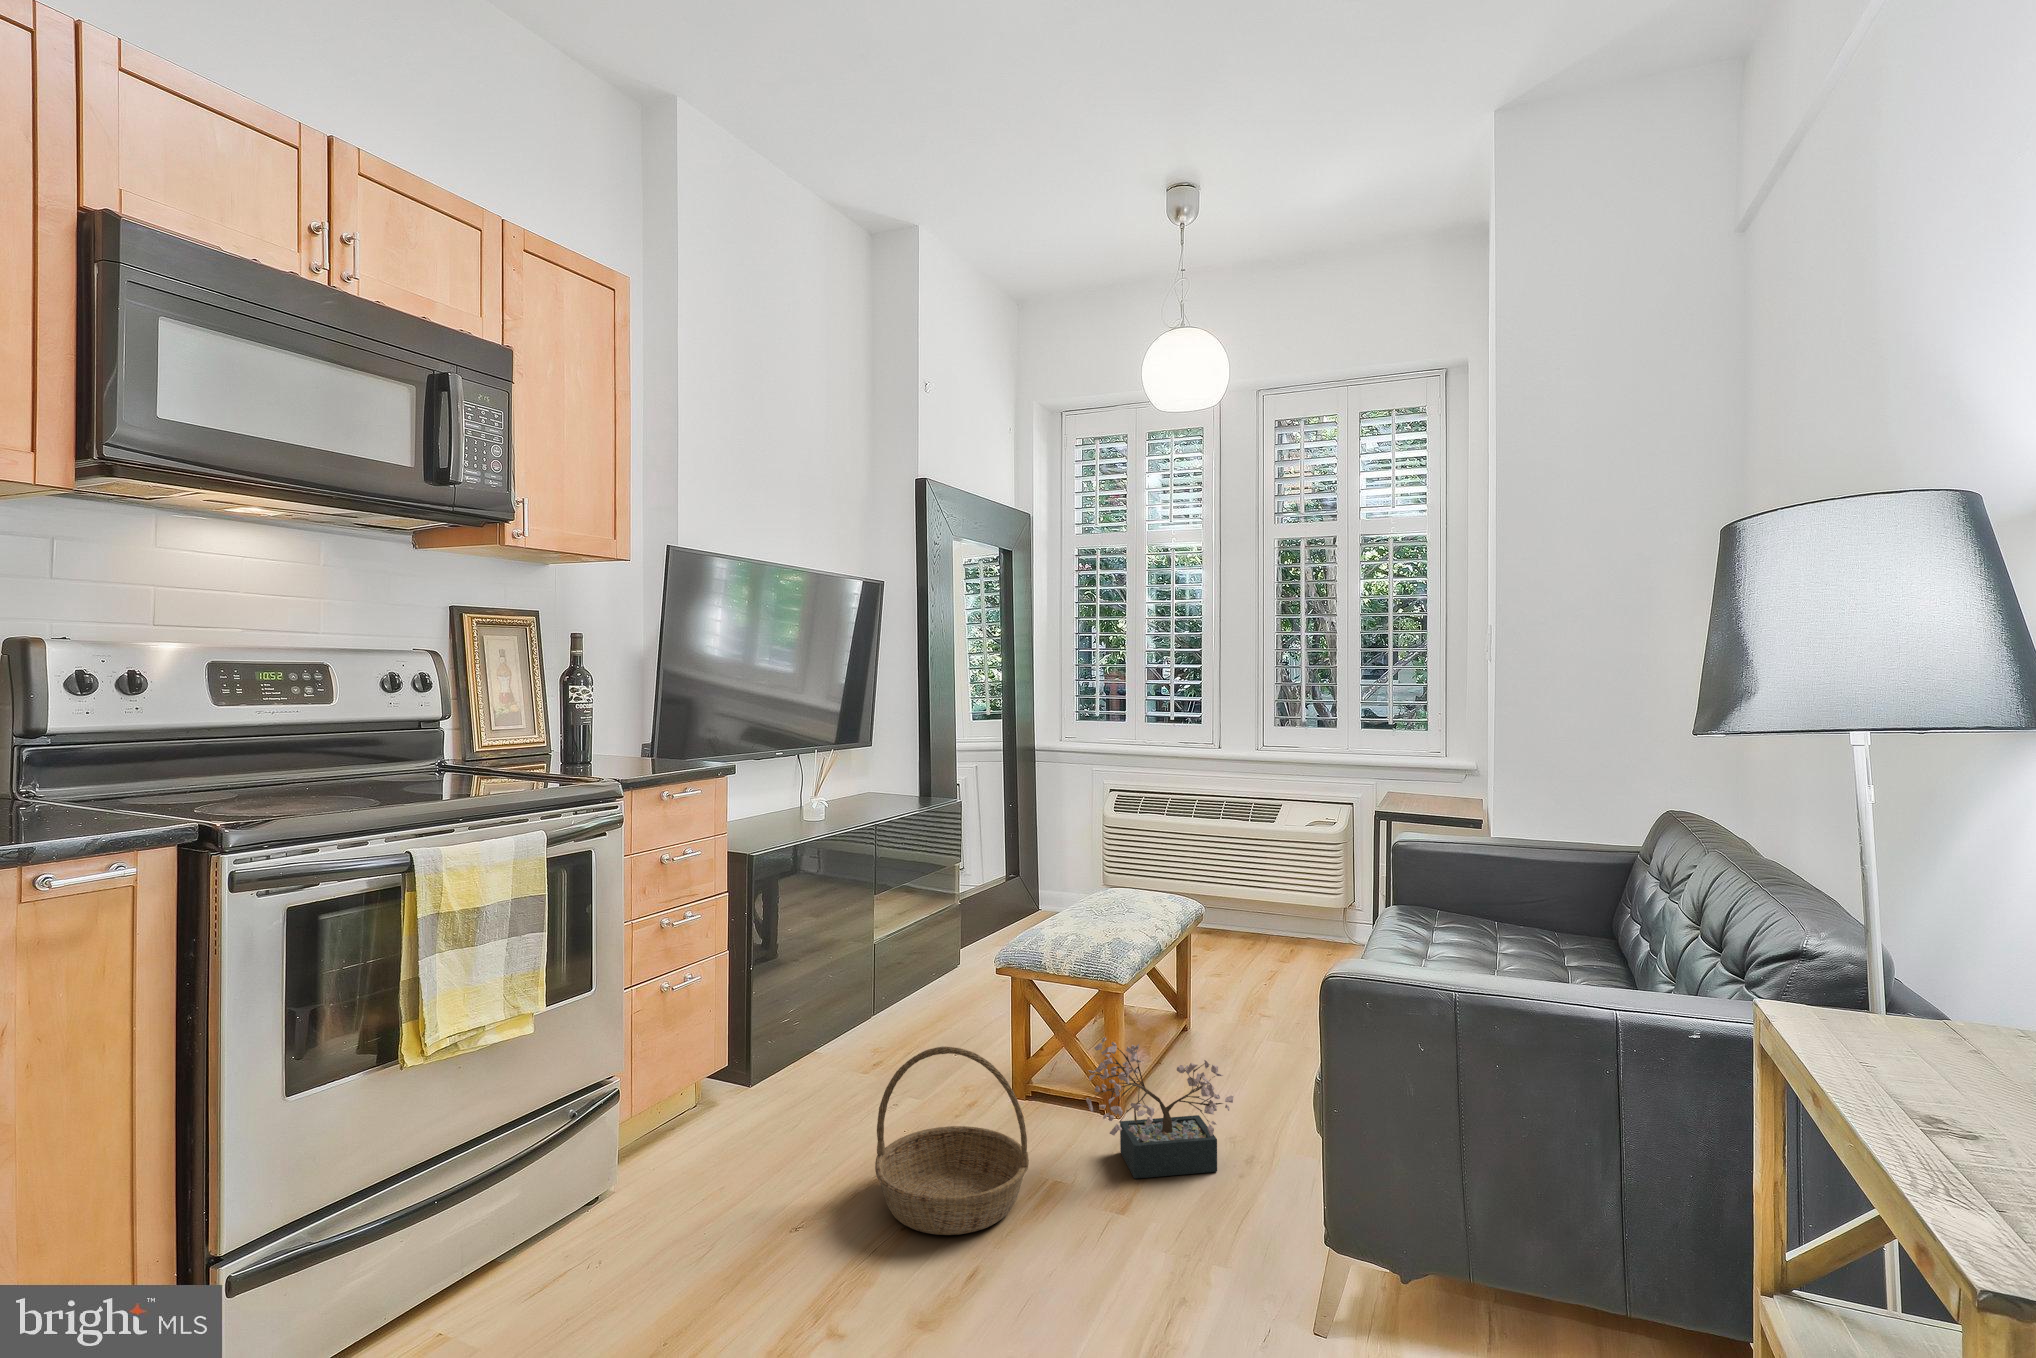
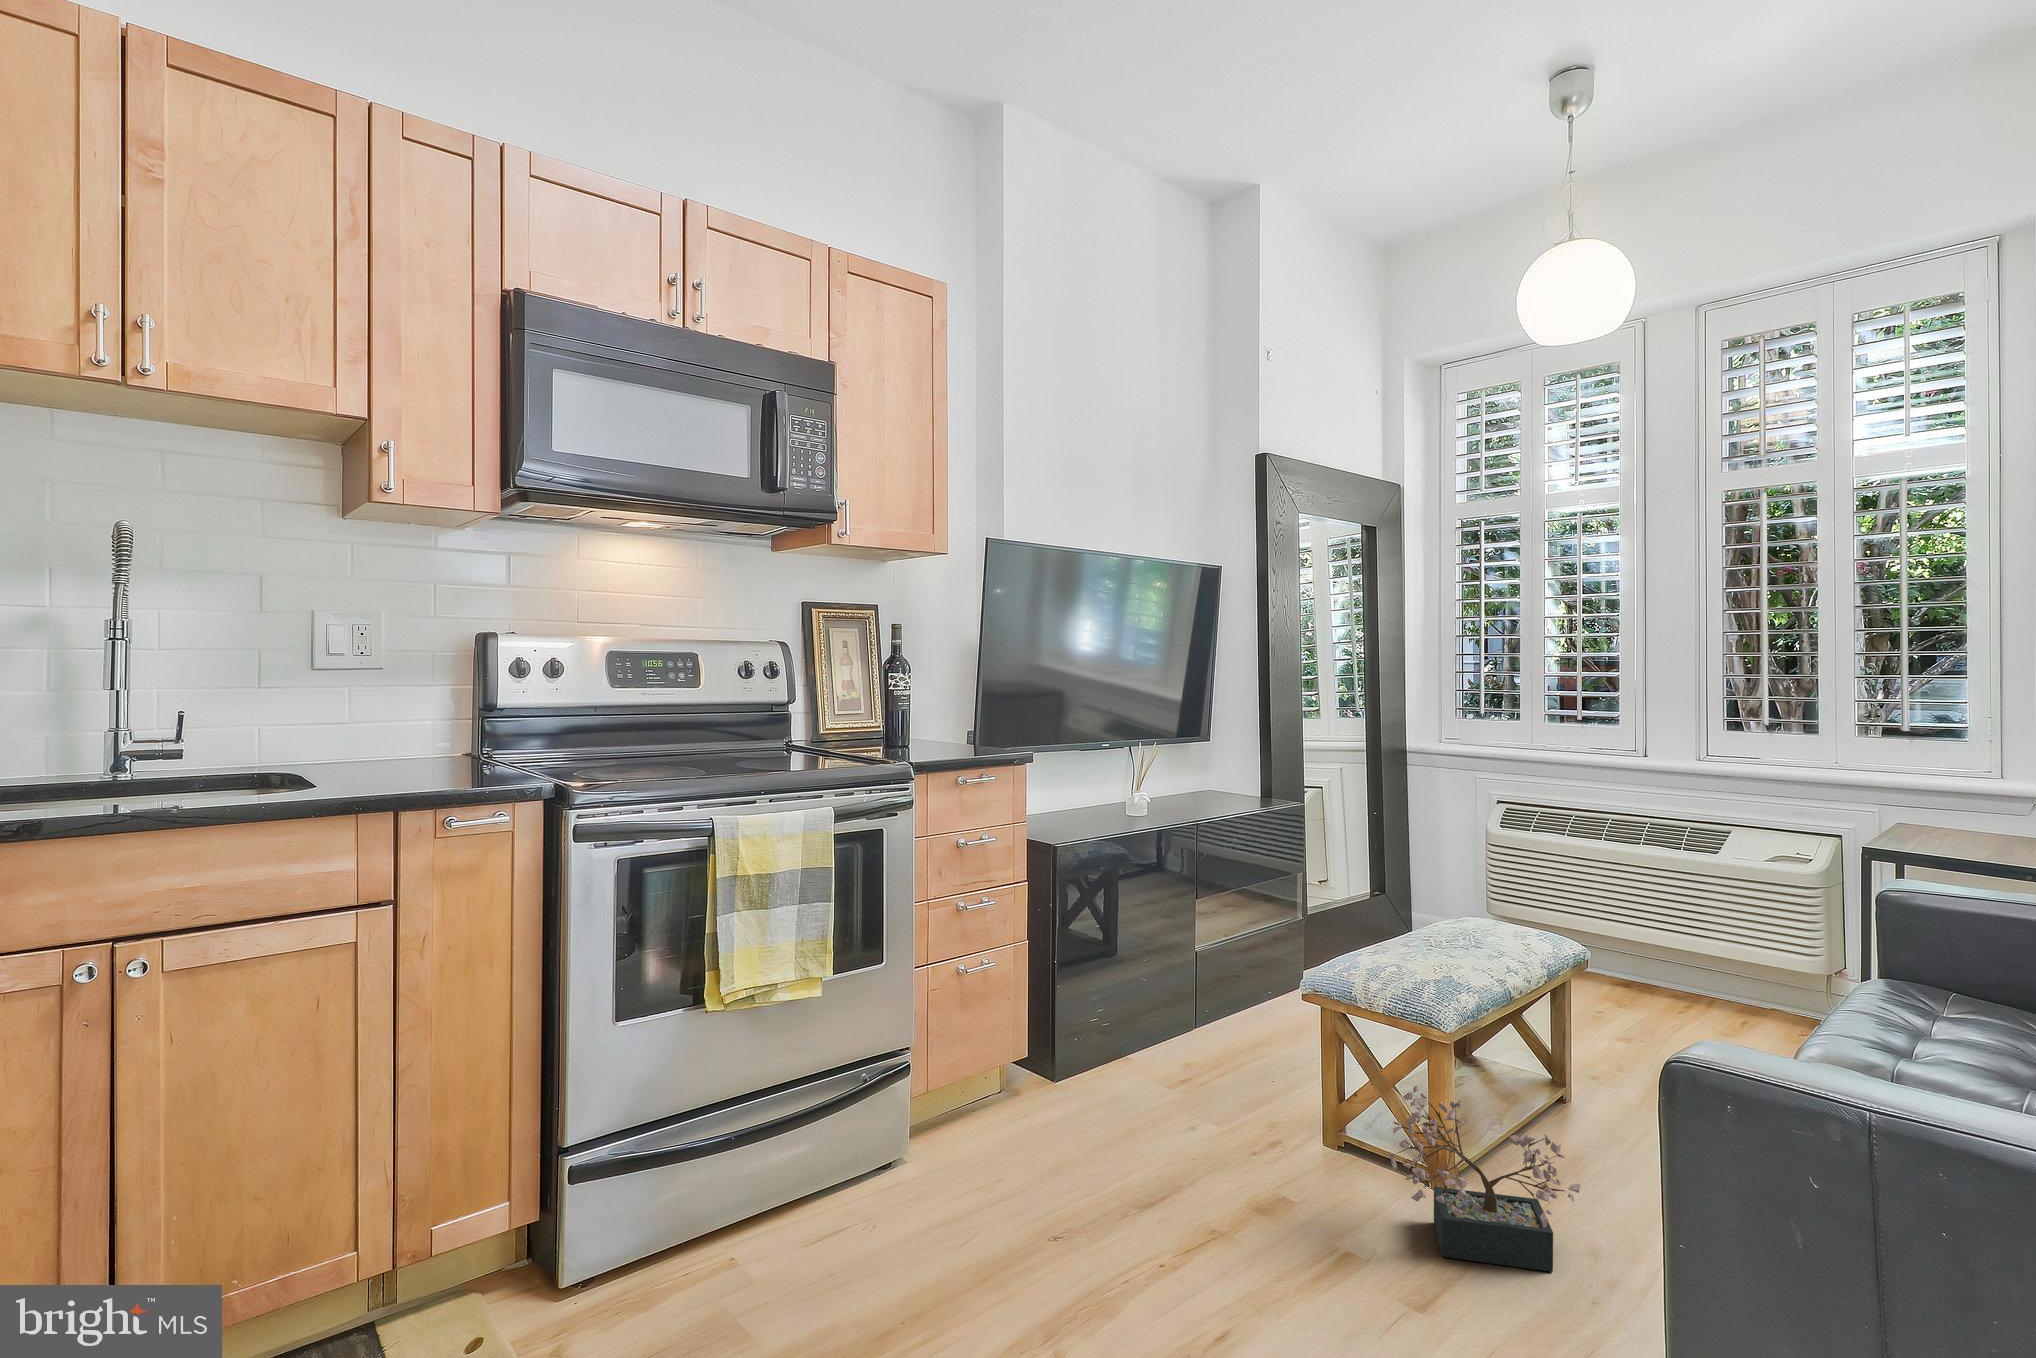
basket: present [875,1046,1029,1235] -> none [1141,1067,1308,1273]

